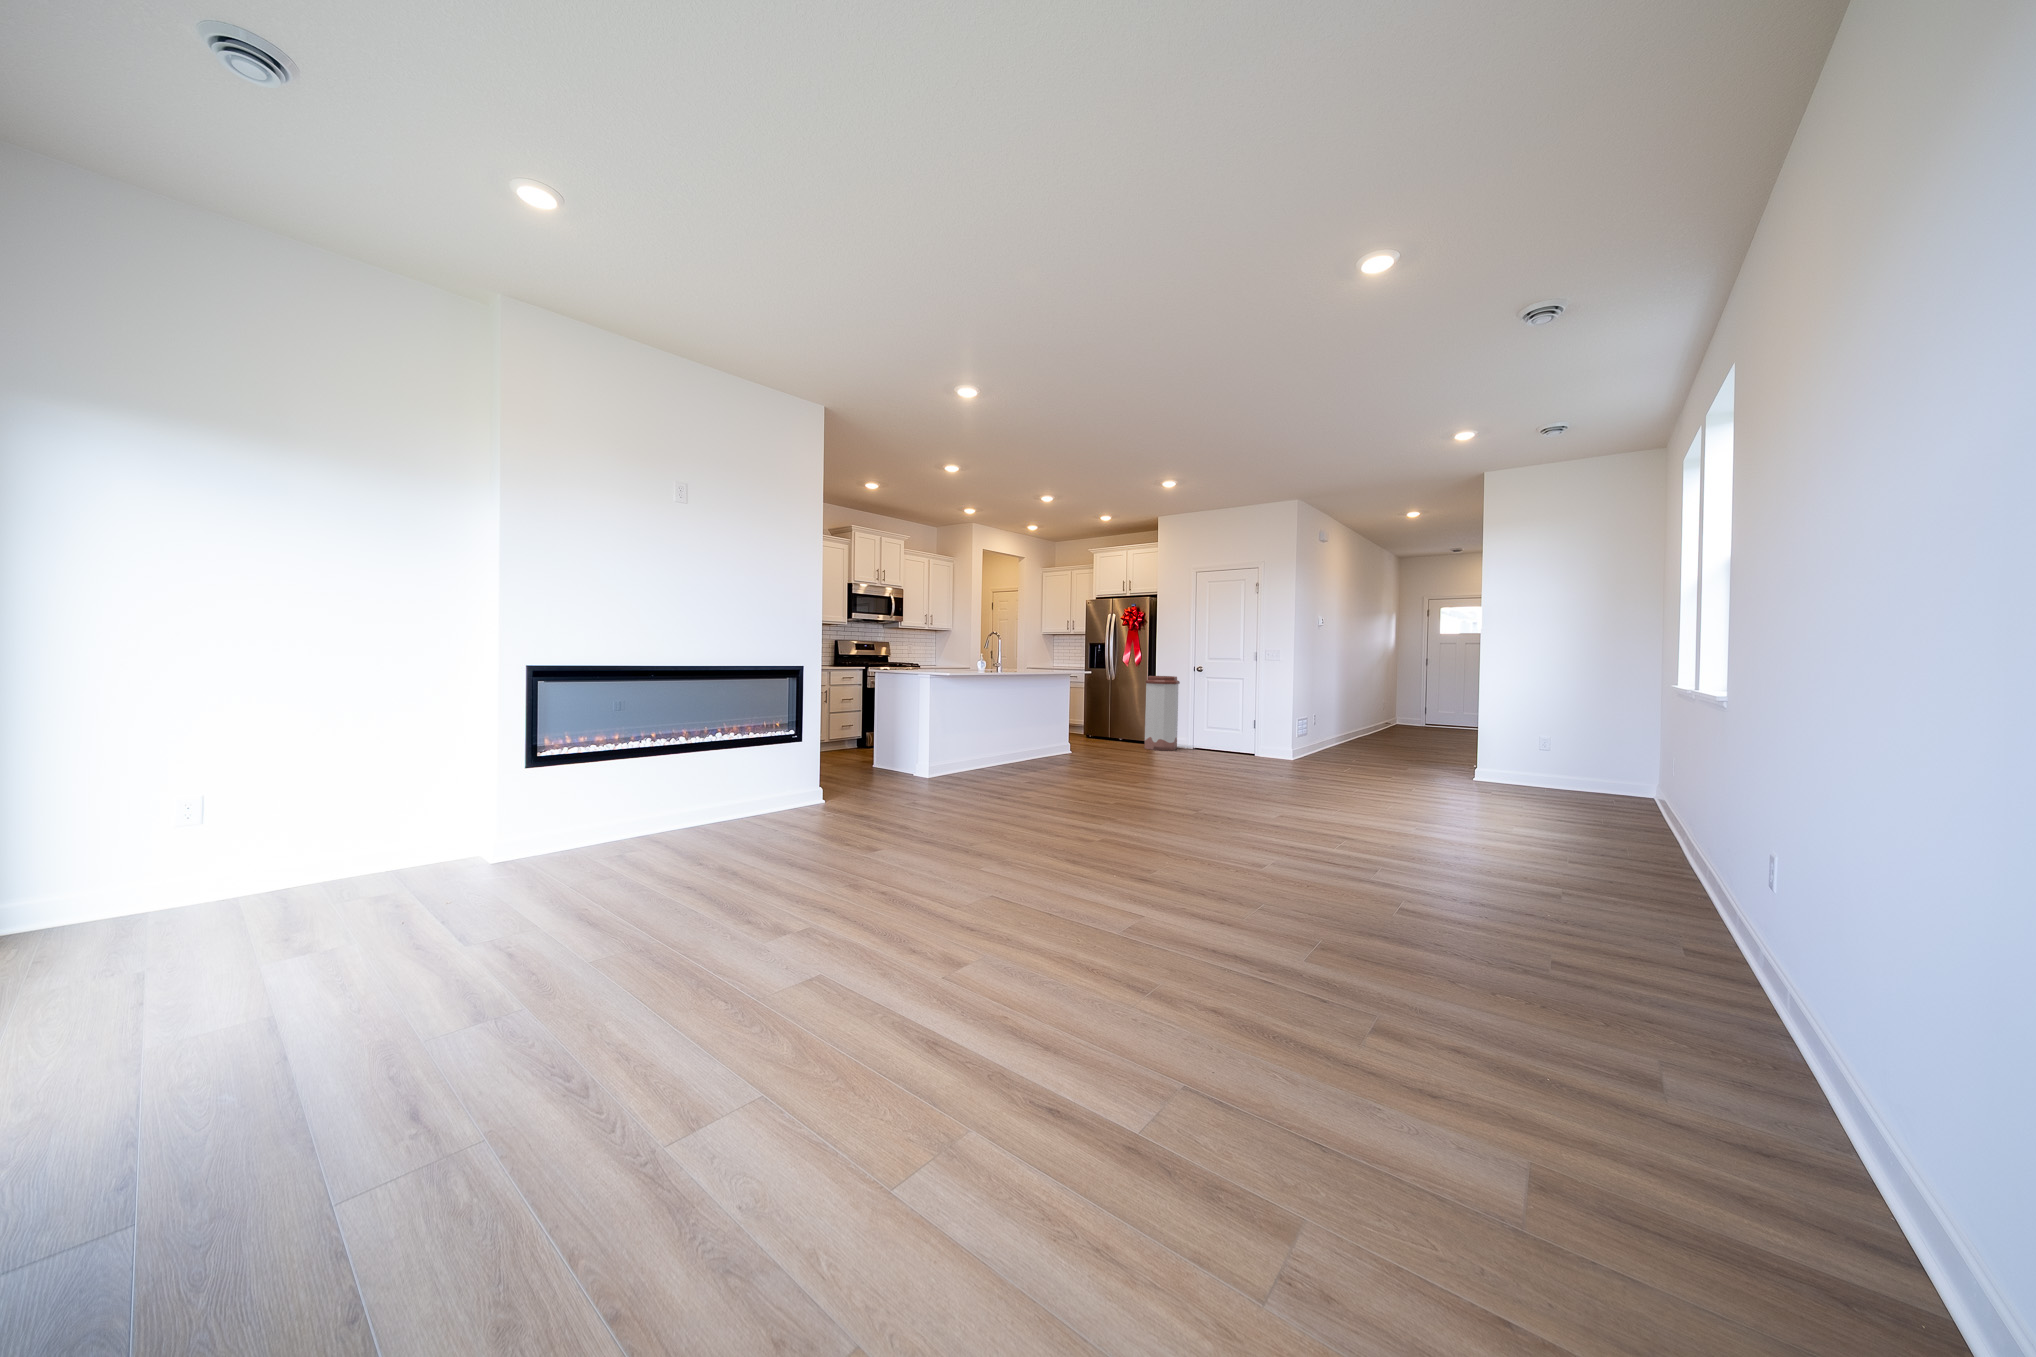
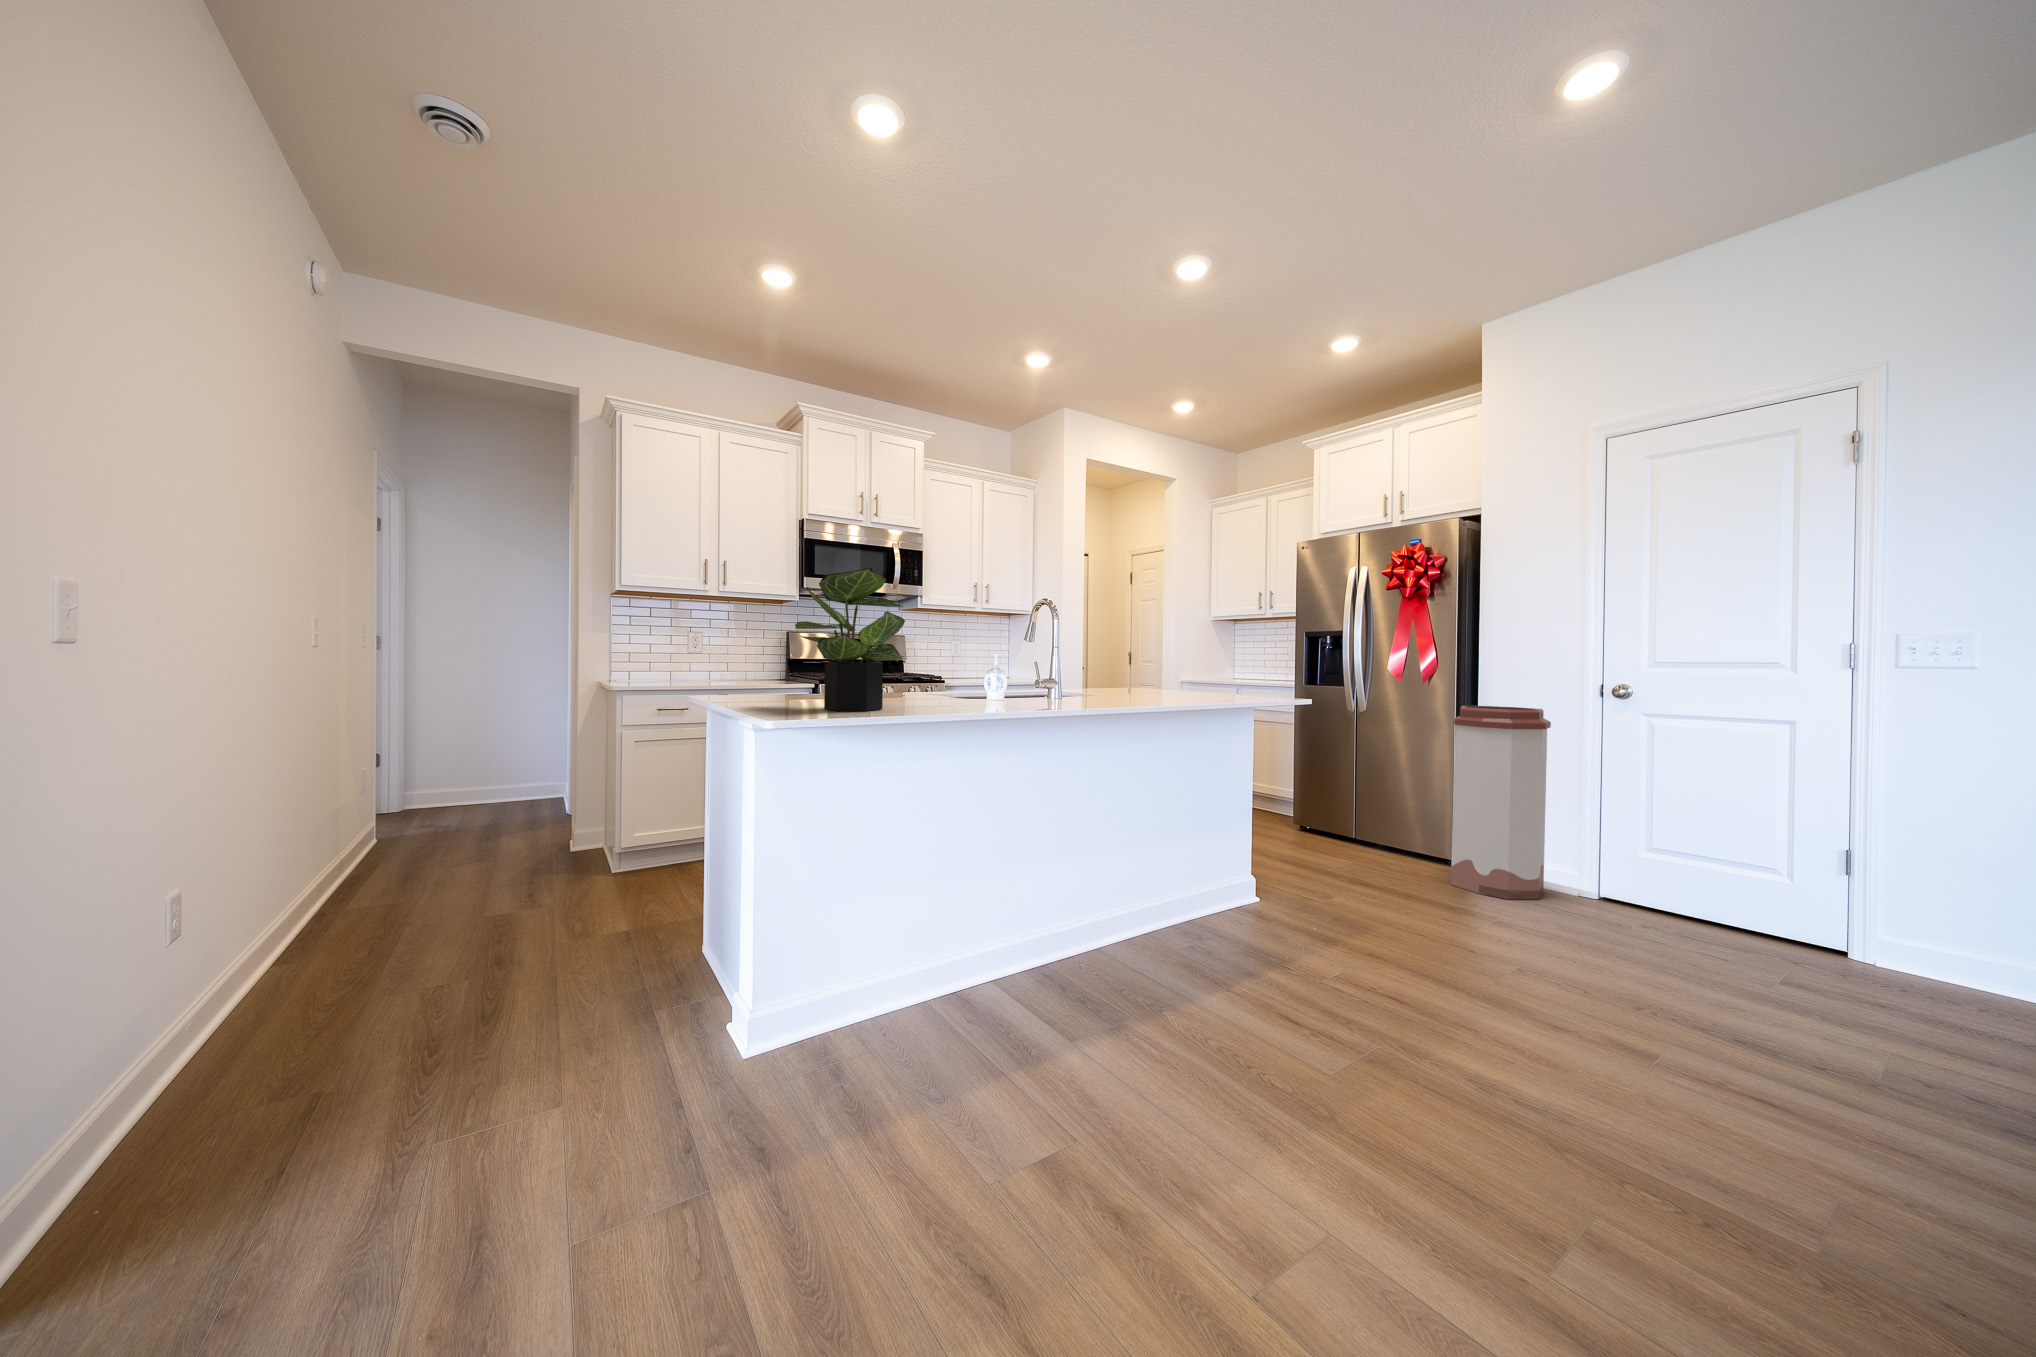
potted plant: none [922,628,963,674] -> present [795,568,905,711]

